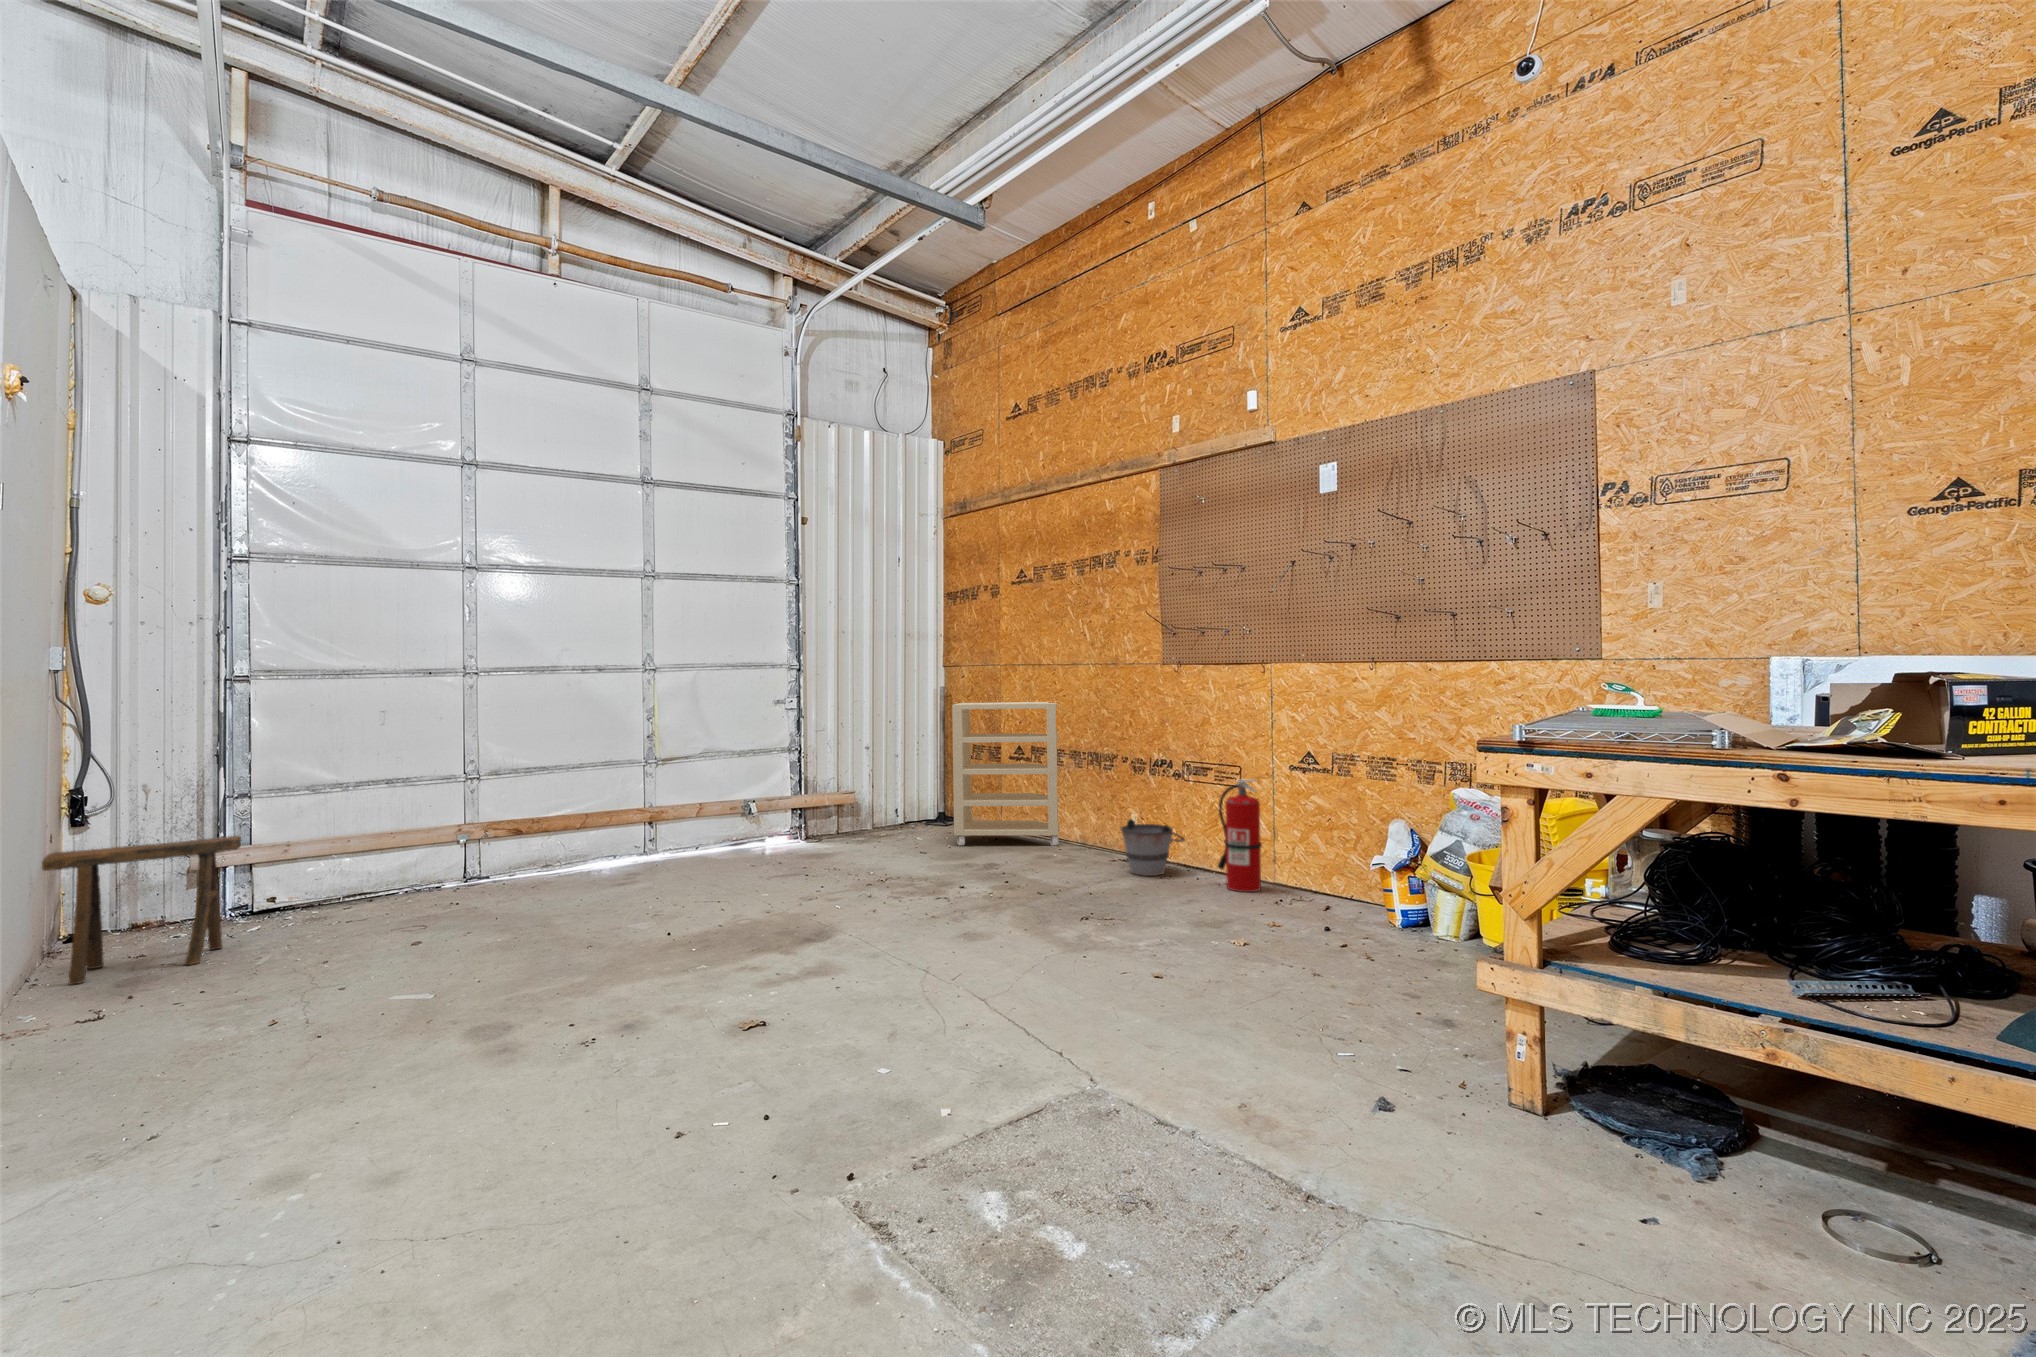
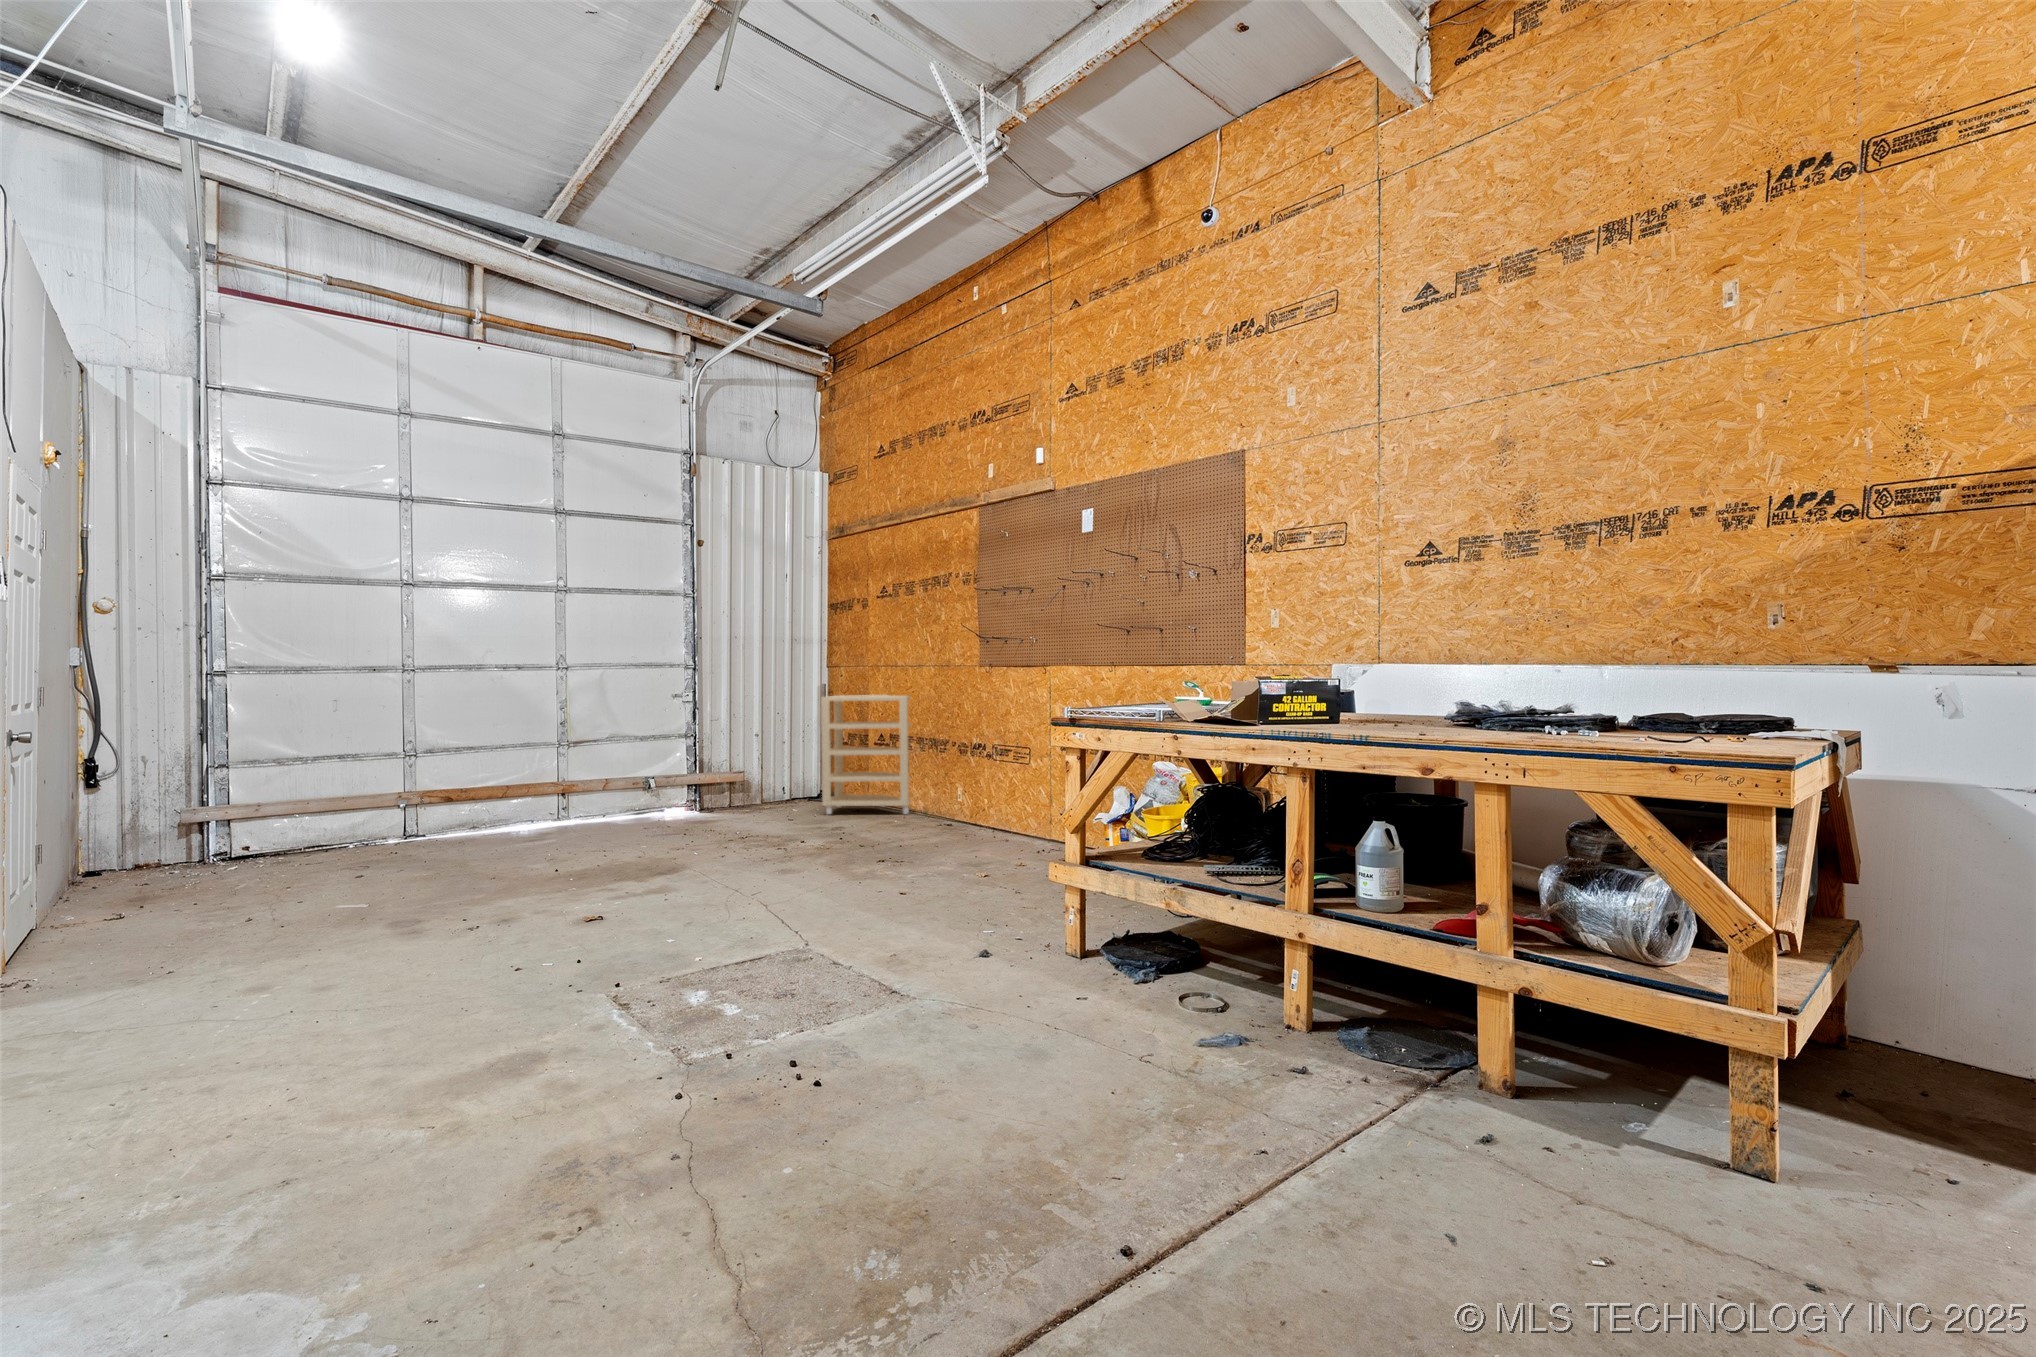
fire extinguisher: present [1218,779,1262,892] -> none [1010,756,1040,845]
bucket: present [1121,819,1185,876] -> none [941,790,994,835]
stool: present [42,835,241,985] -> none [67,796,220,906]

